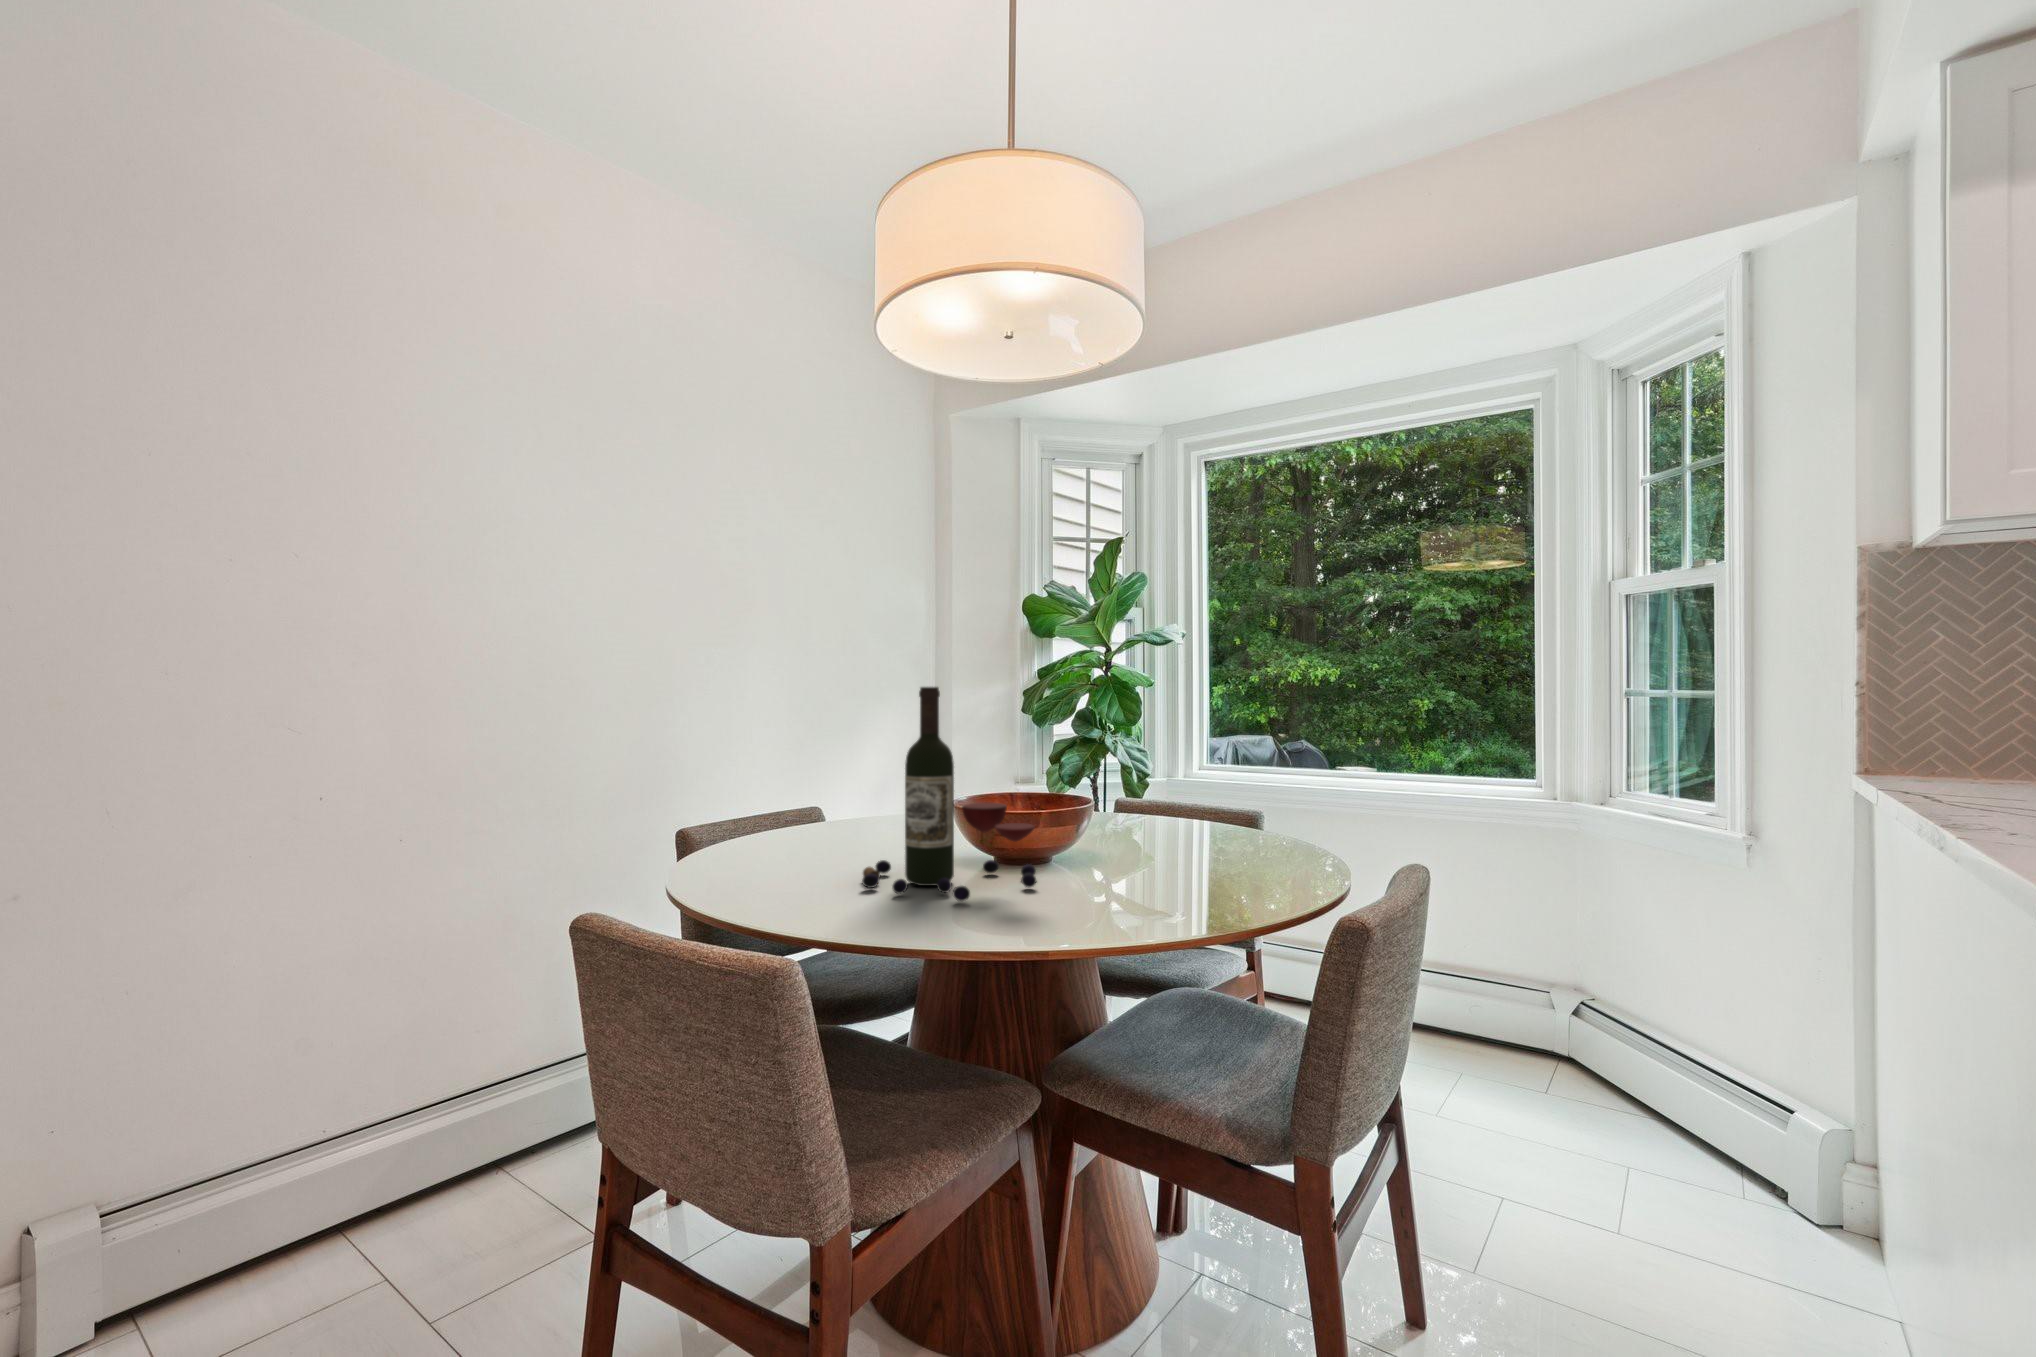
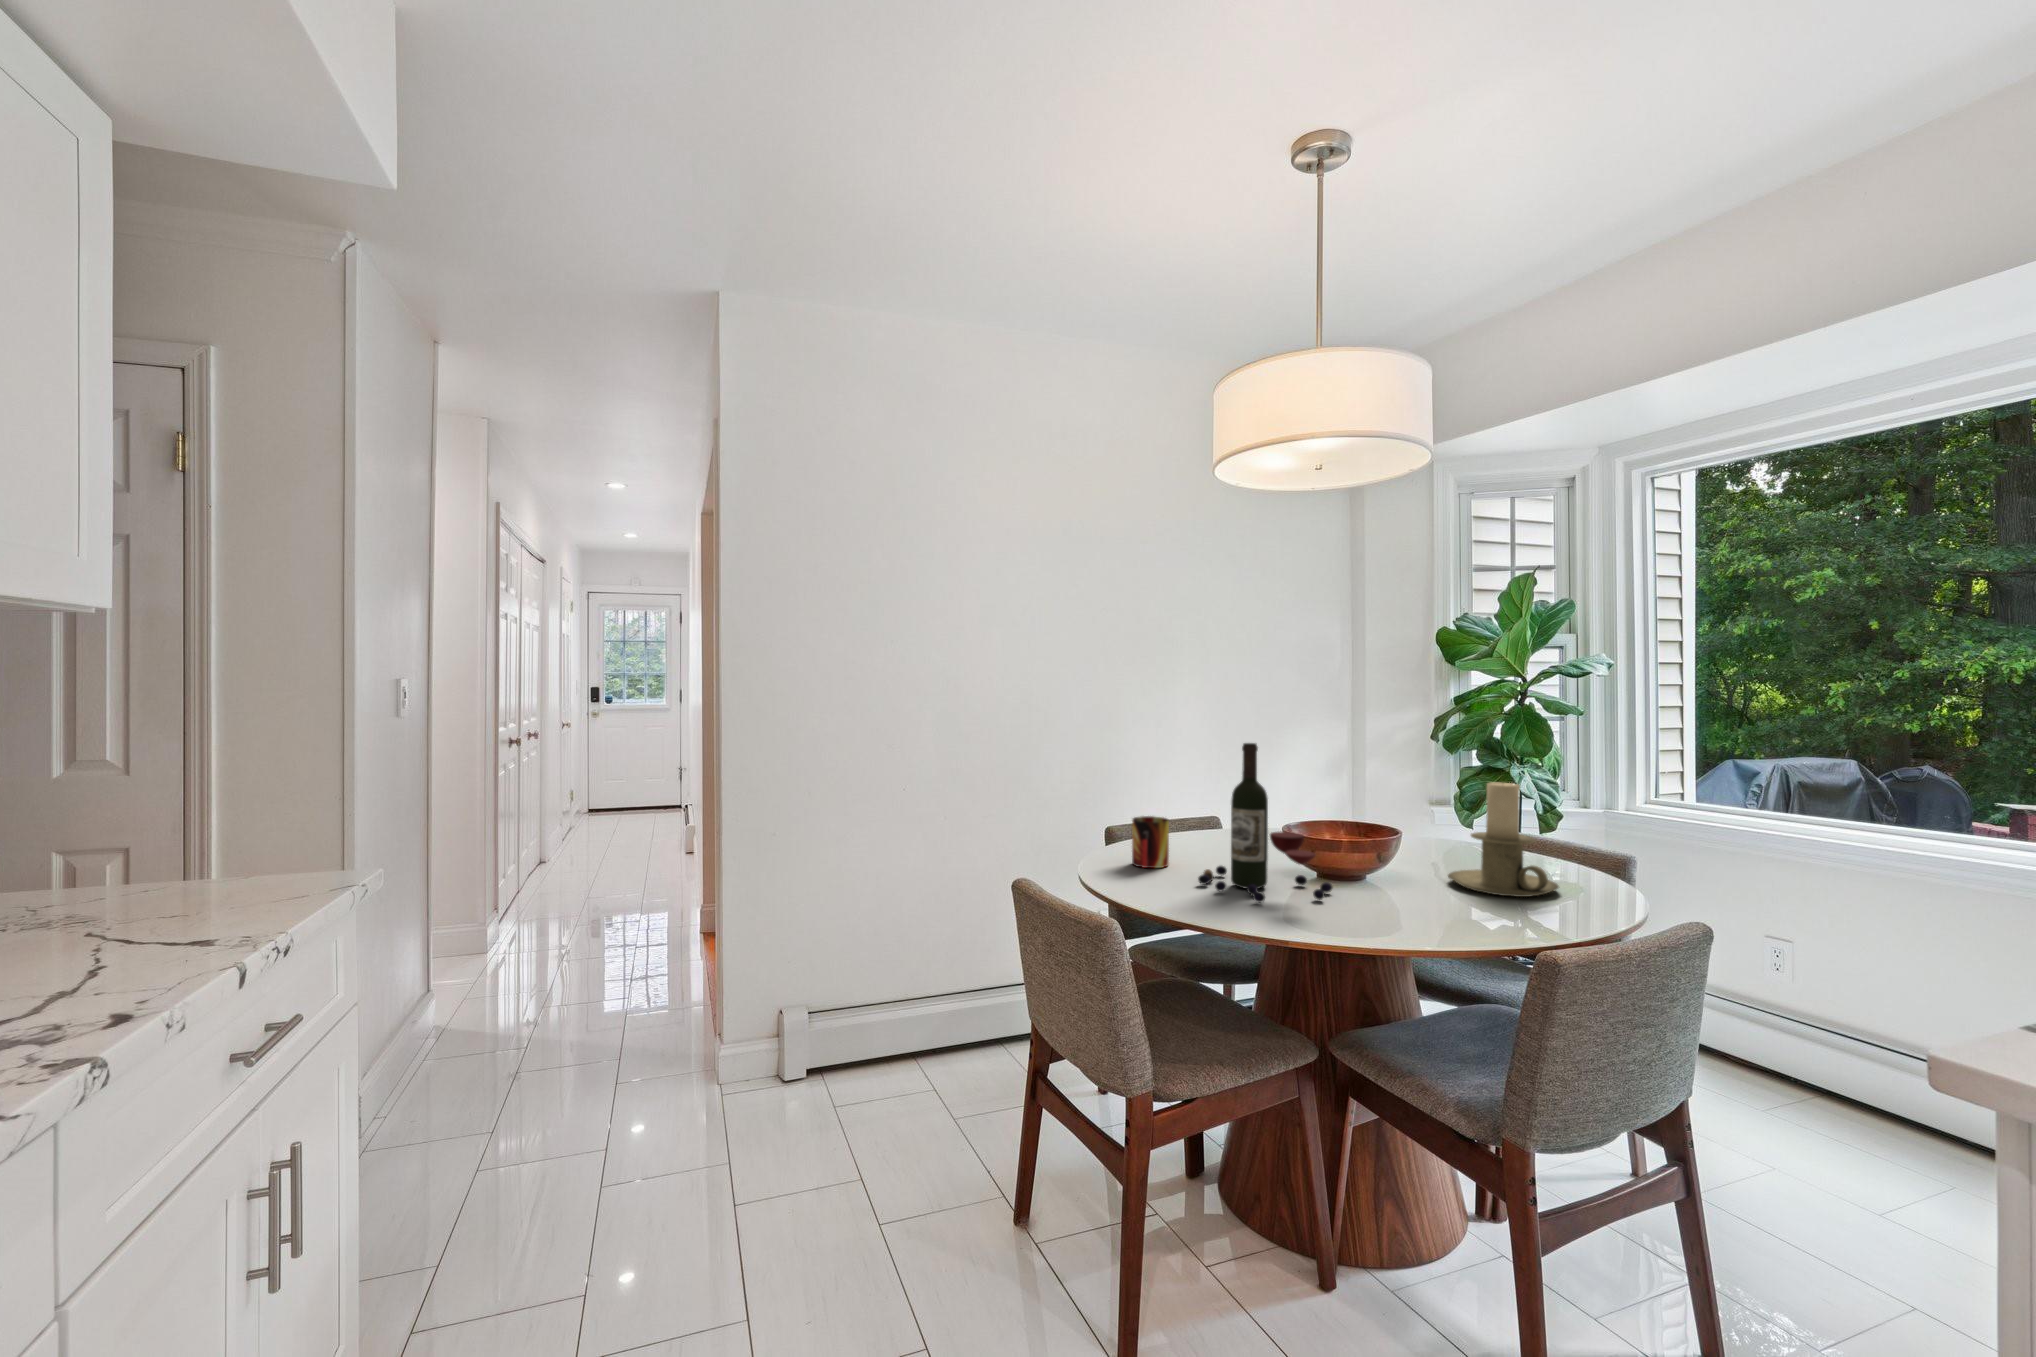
candle holder: none [1136,729,1251,857] -> present [1448,782,1559,897]
mug: none [749,803,802,876] -> present [1132,816,1169,868]

